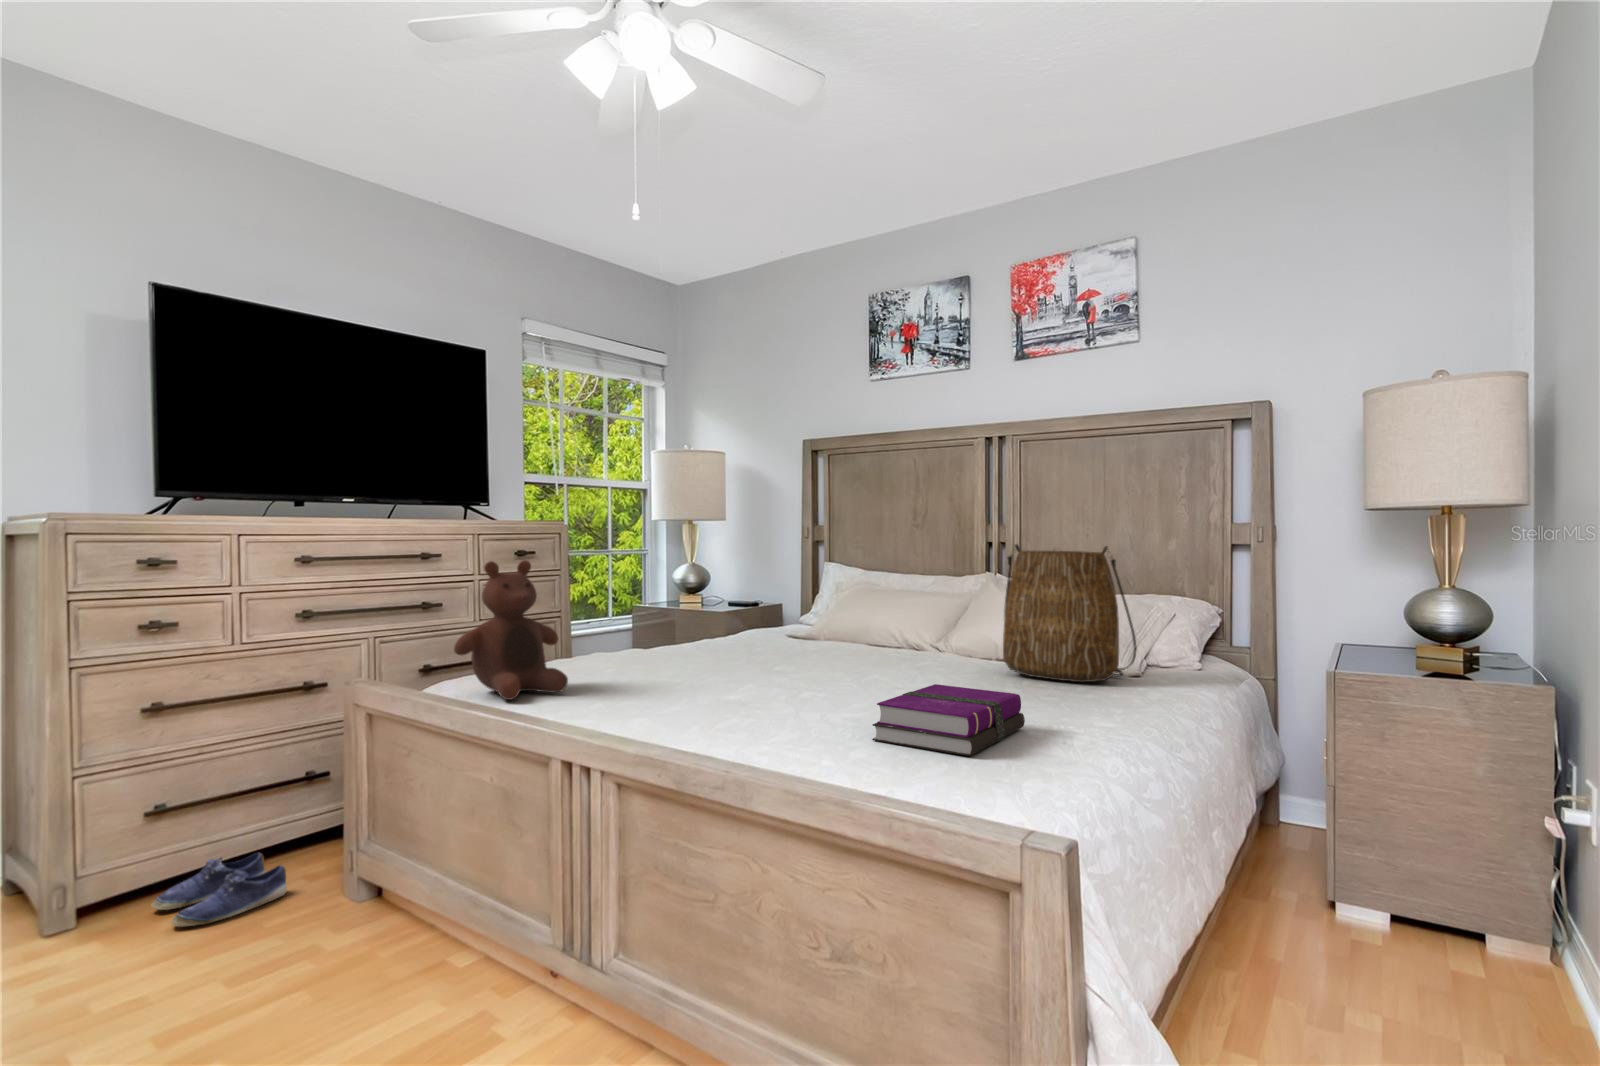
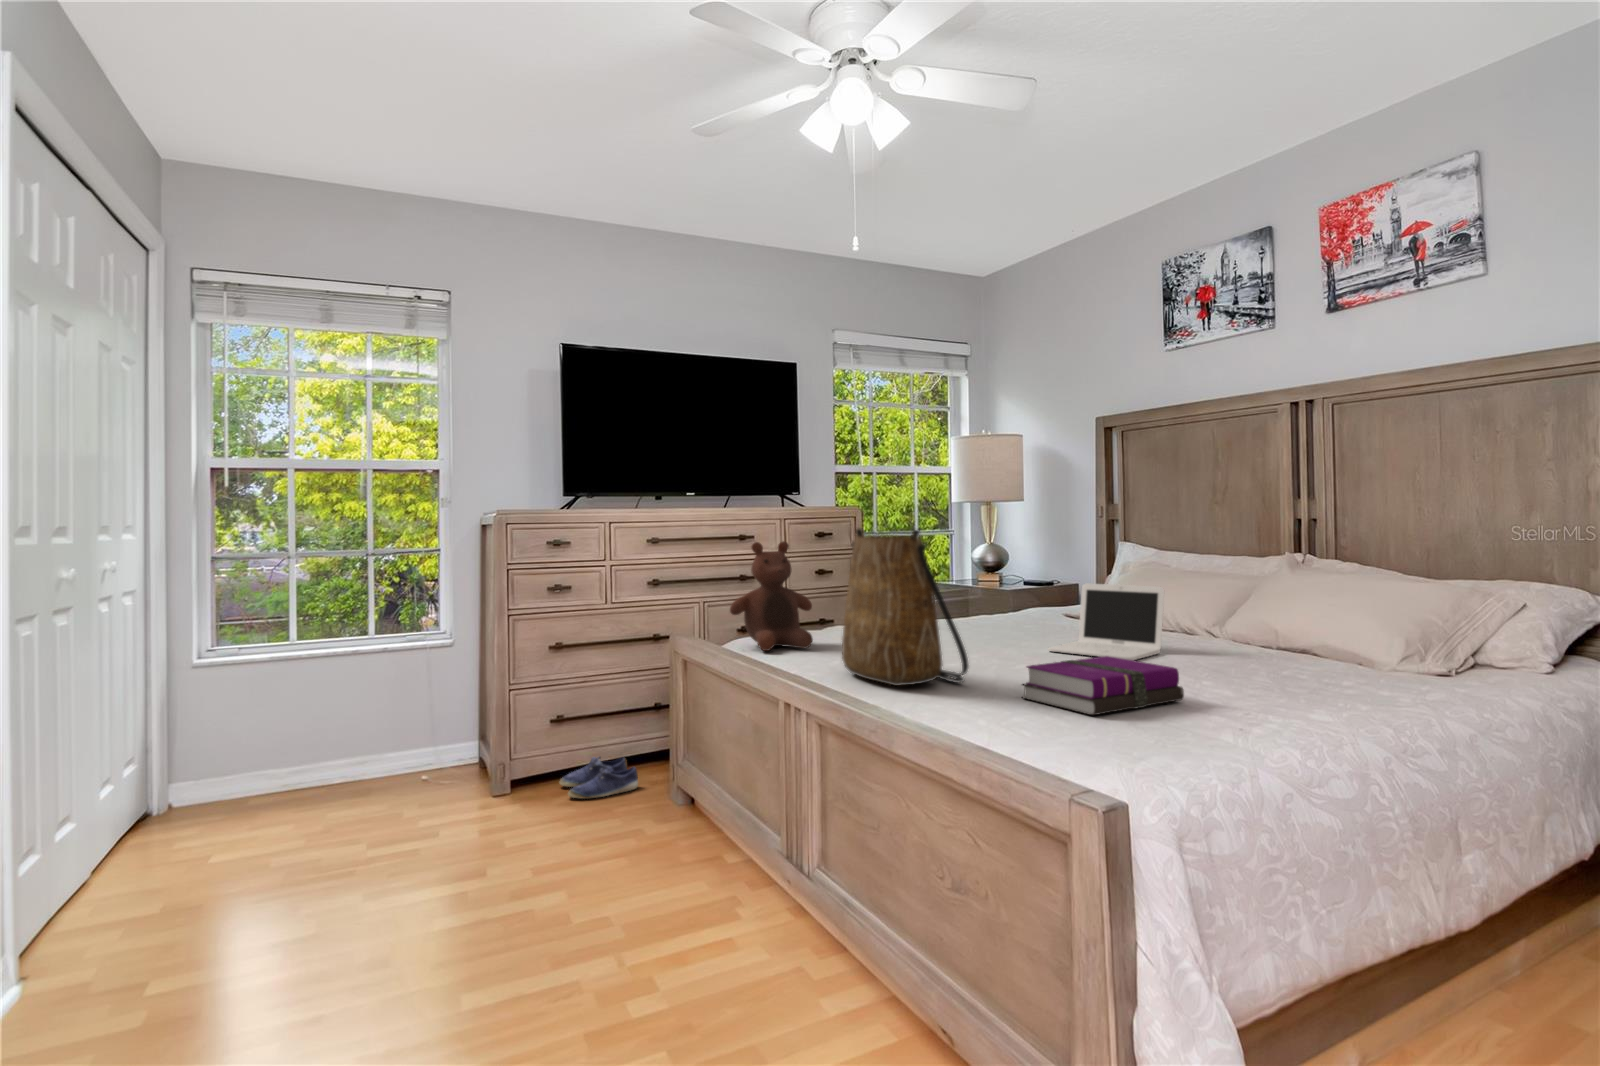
tote bag: present [1003,545,1137,682] -> present [842,529,968,686]
laptop: none [828,604,934,683] -> present [1048,583,1164,660]

